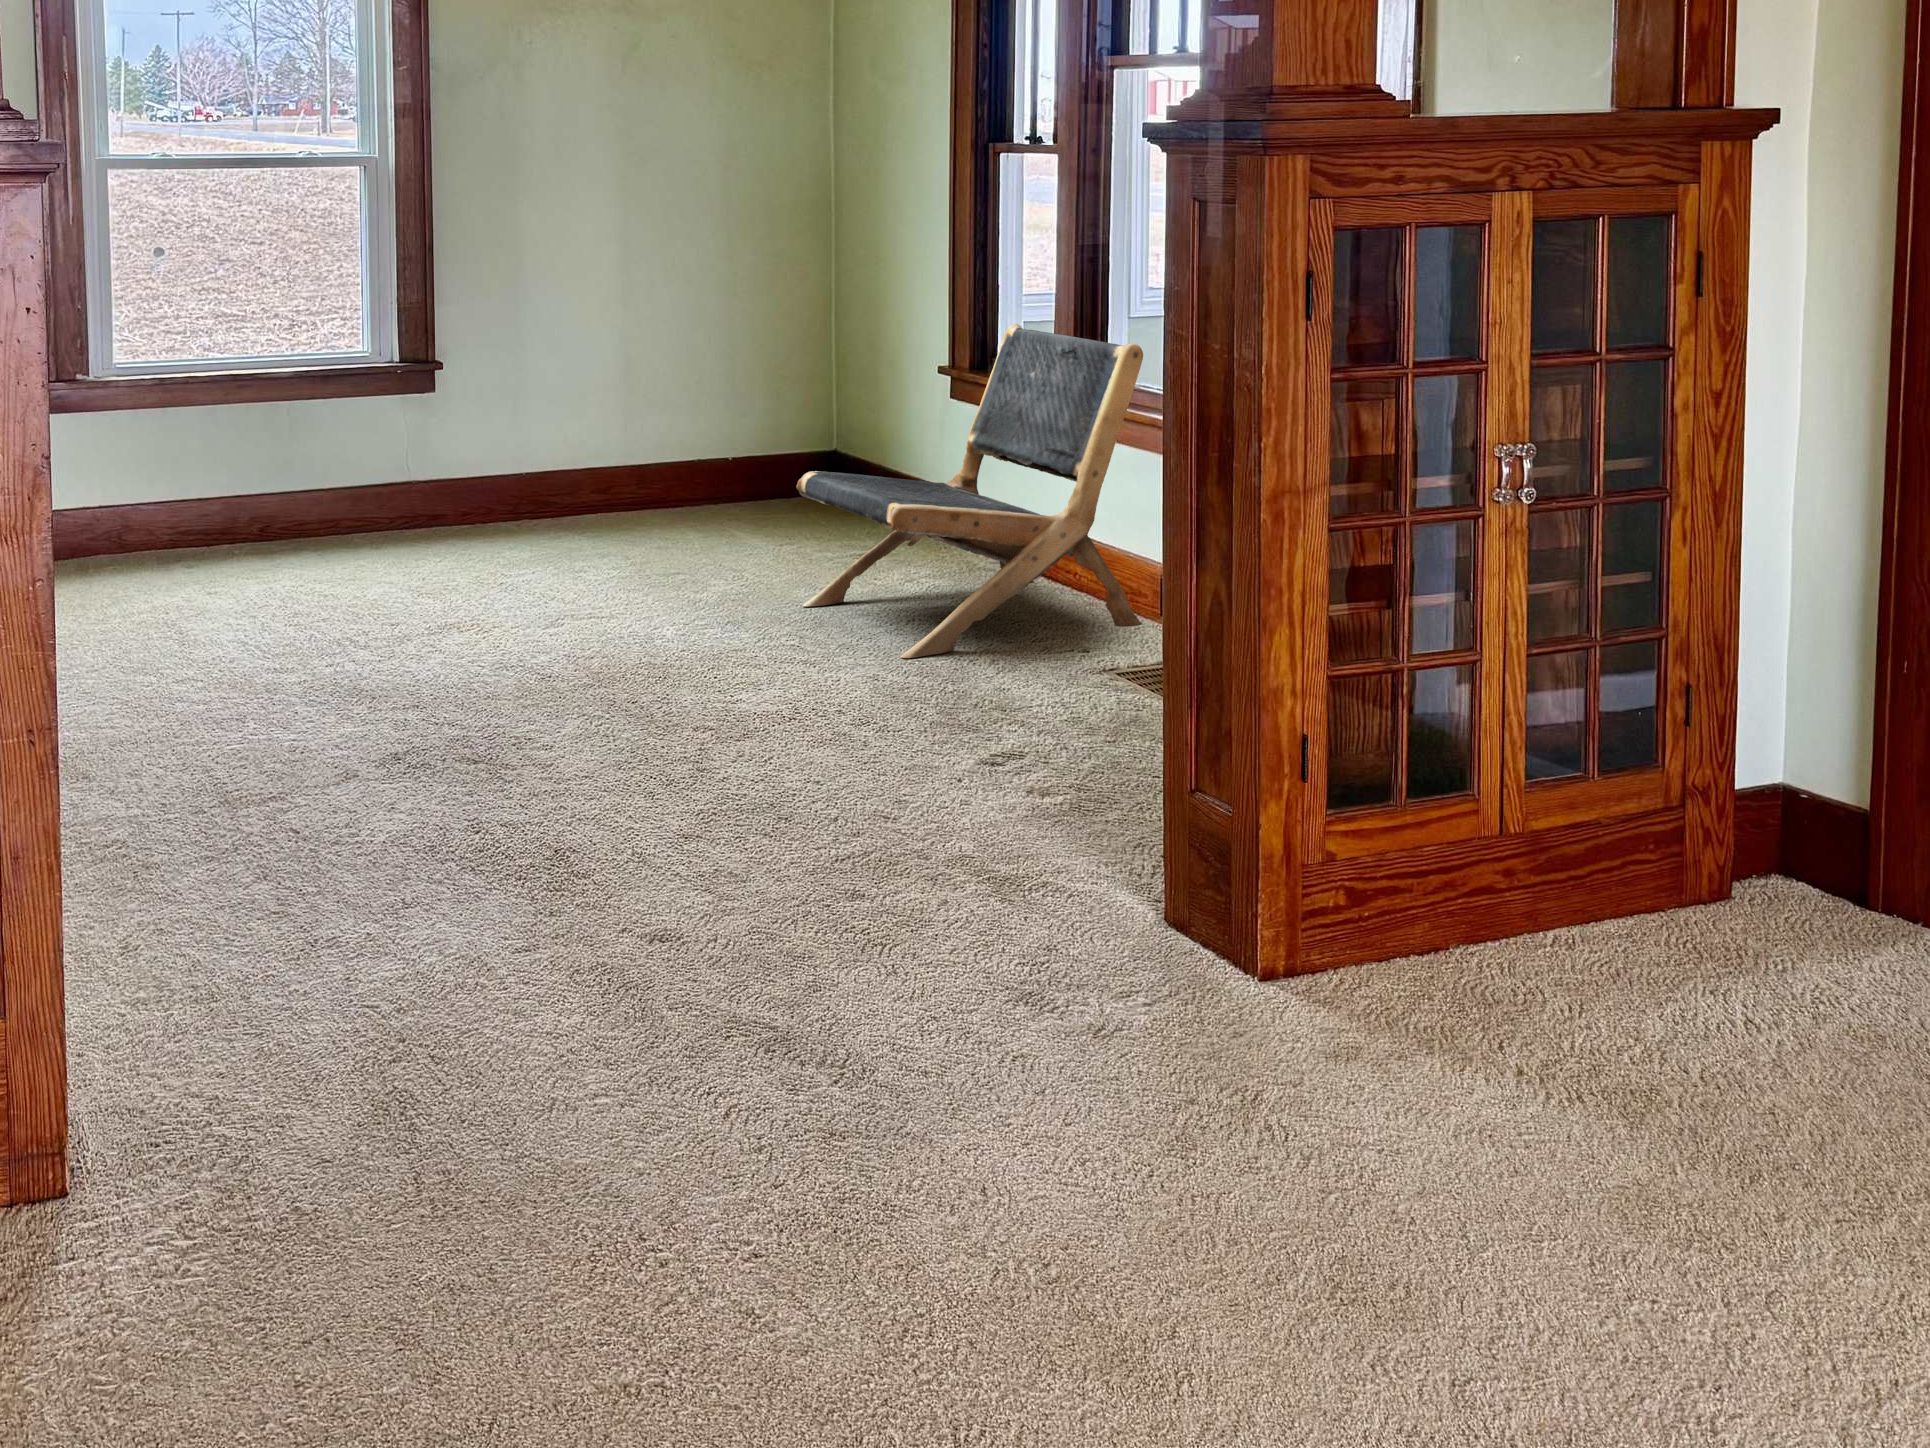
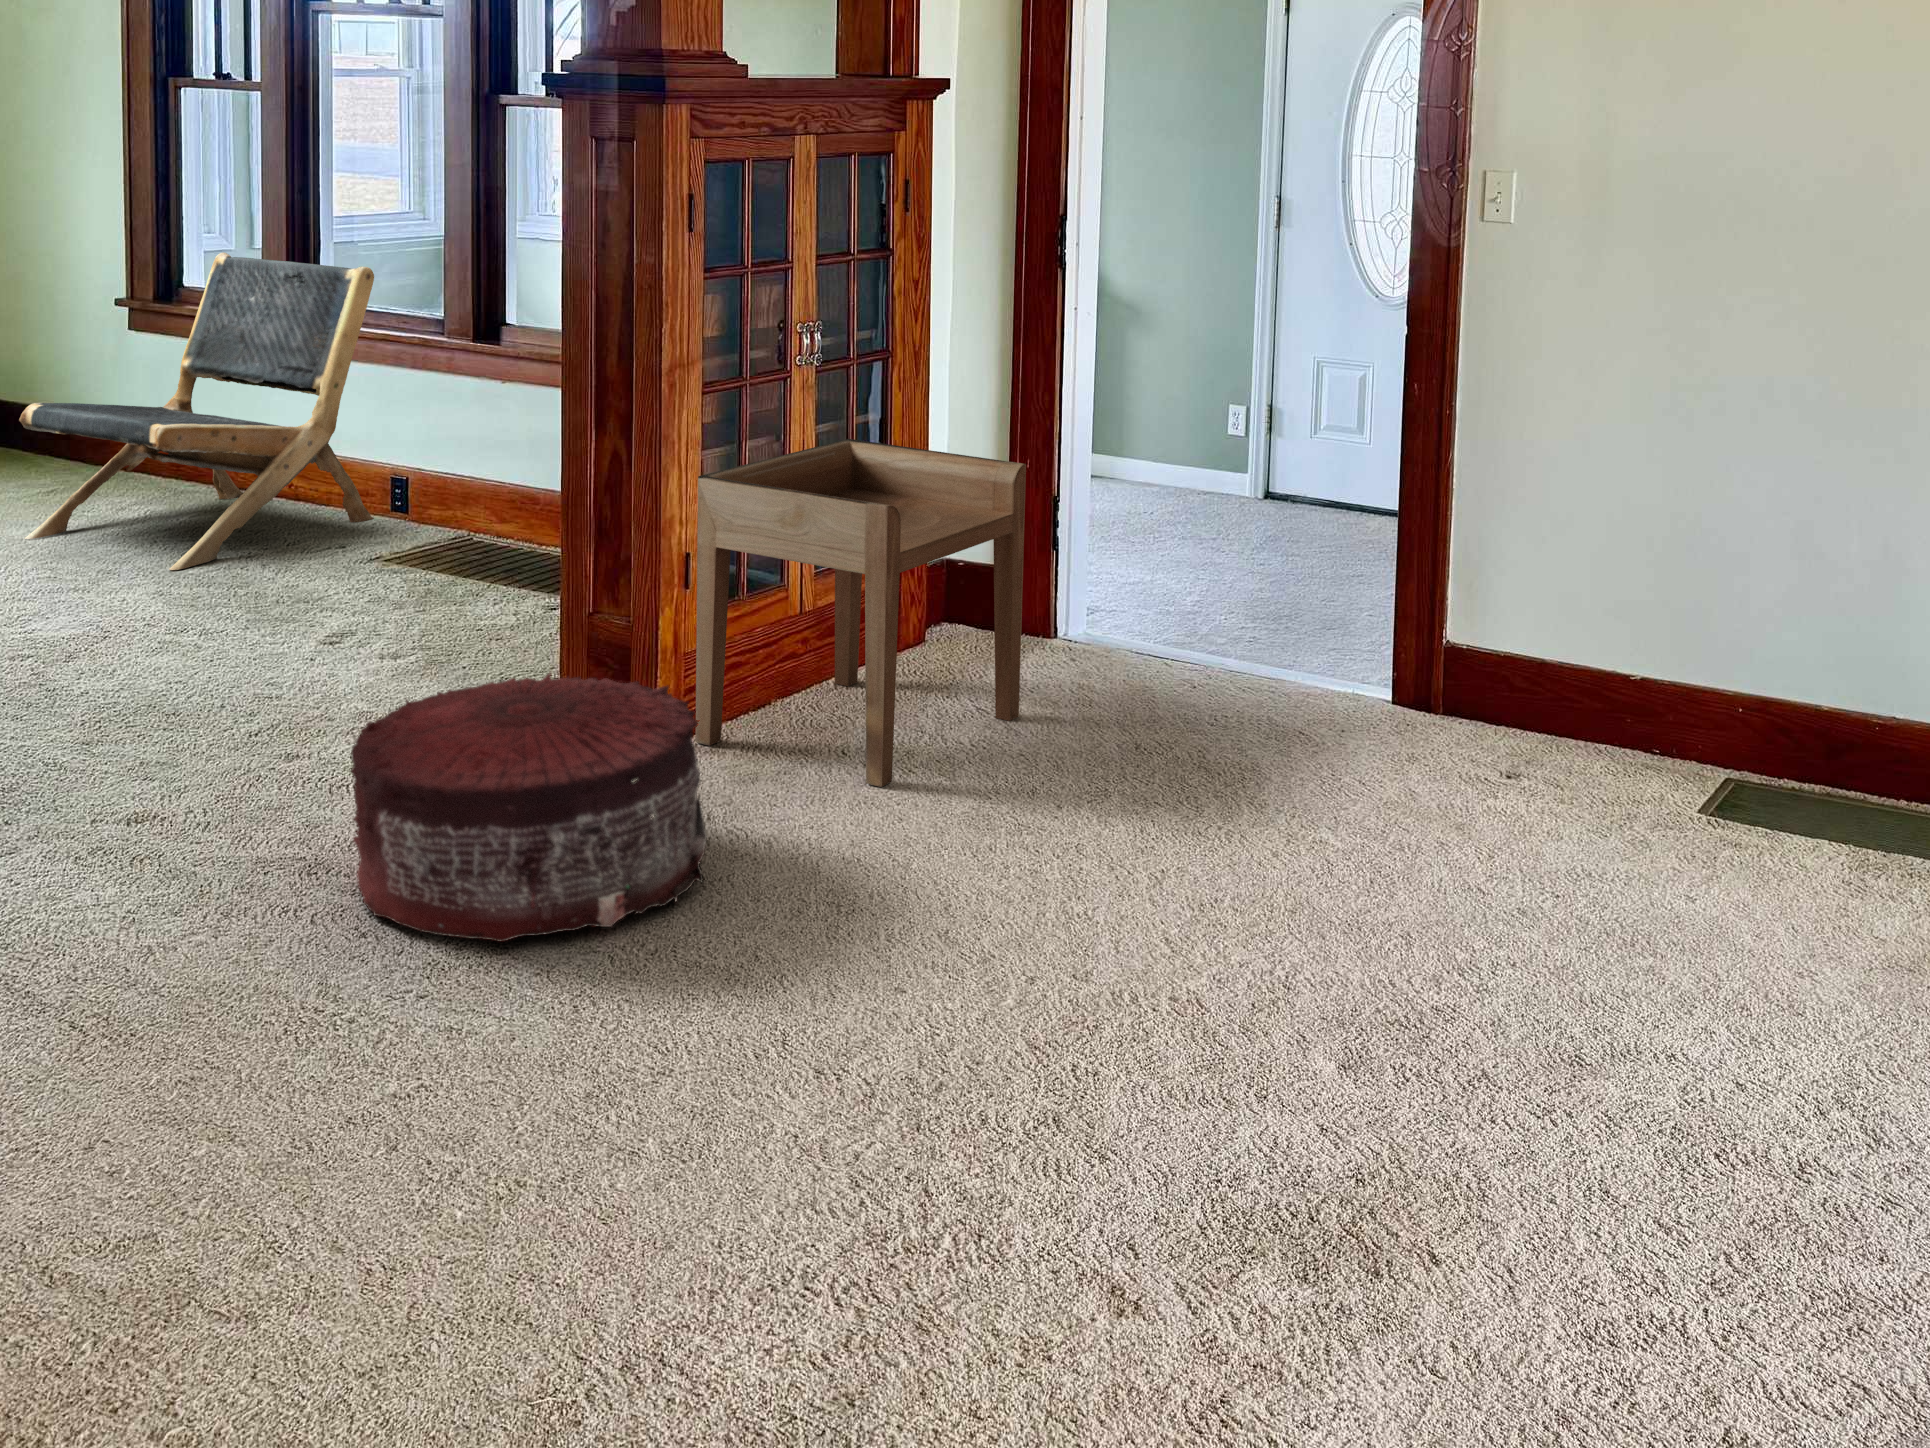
side table: none [1306,605,1822,1118] -> present [695,439,1026,787]
pouf: none [758,867,1190,1233] -> present [351,672,707,942]

